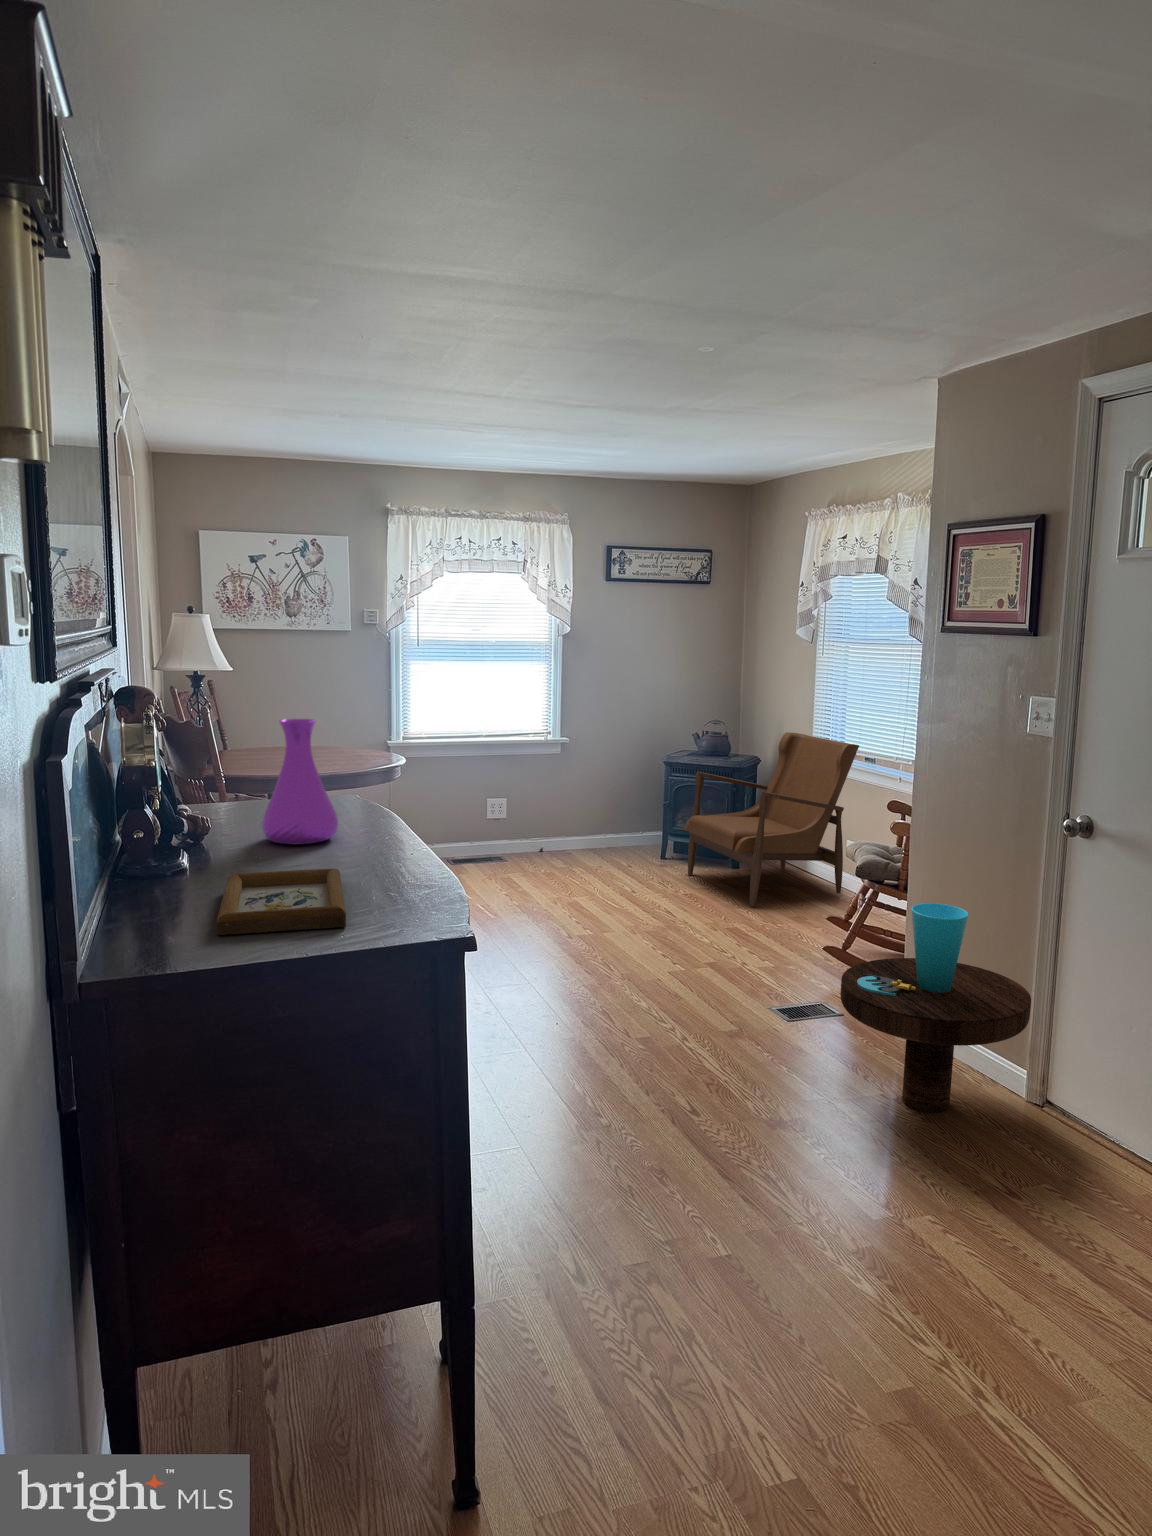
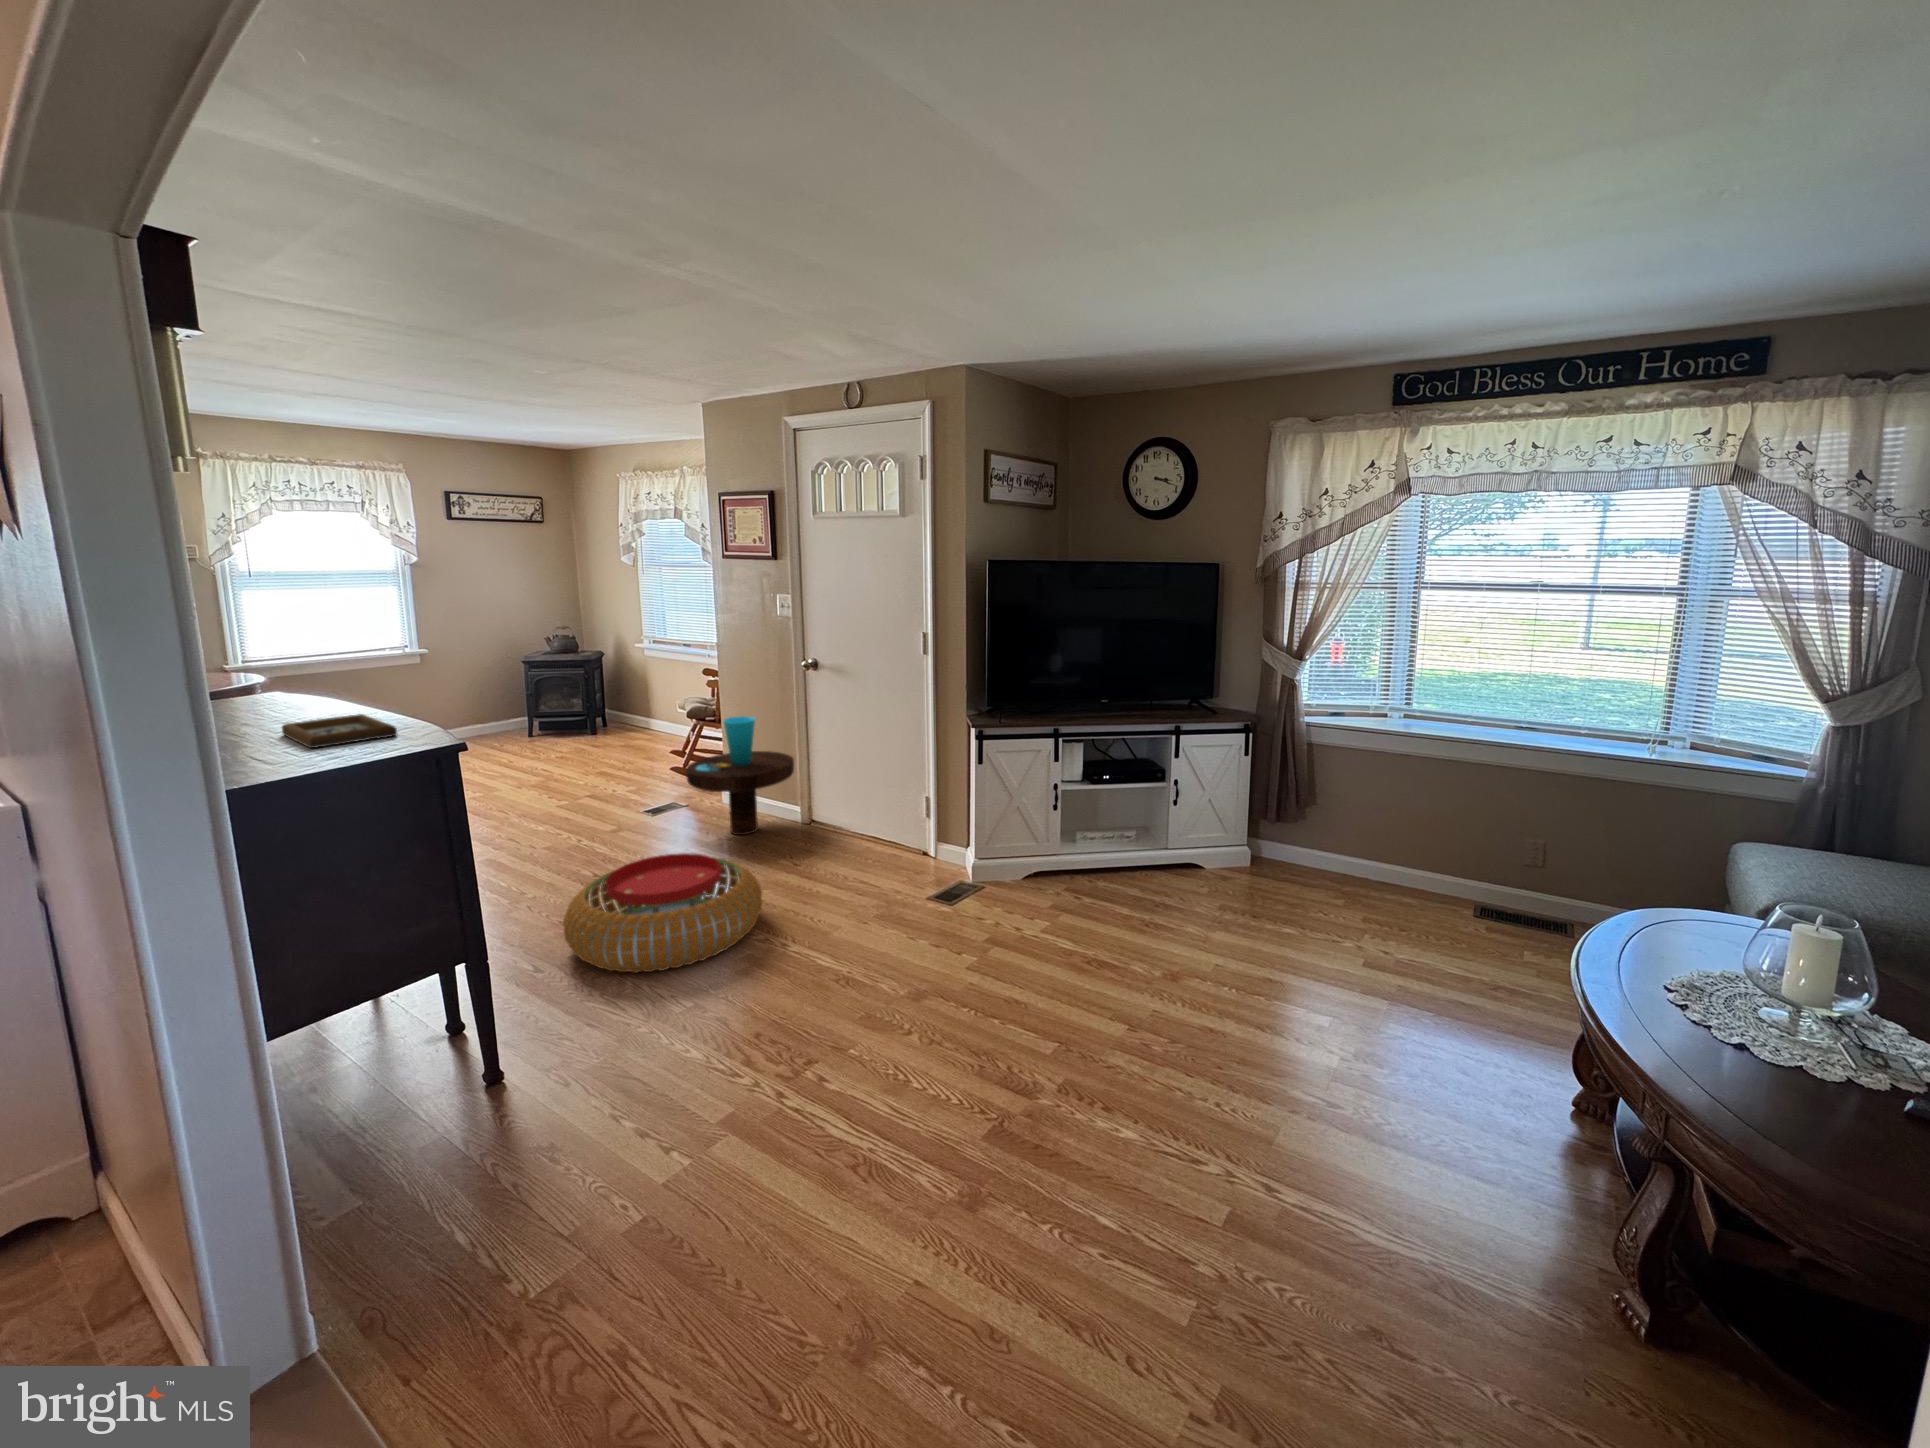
vase: present [262,719,338,845] -> none [262,630,328,714]
armchair: present [684,732,859,907] -> none [548,632,680,757]
pouf: none [602,1156,955,1441] -> present [563,853,762,973]

